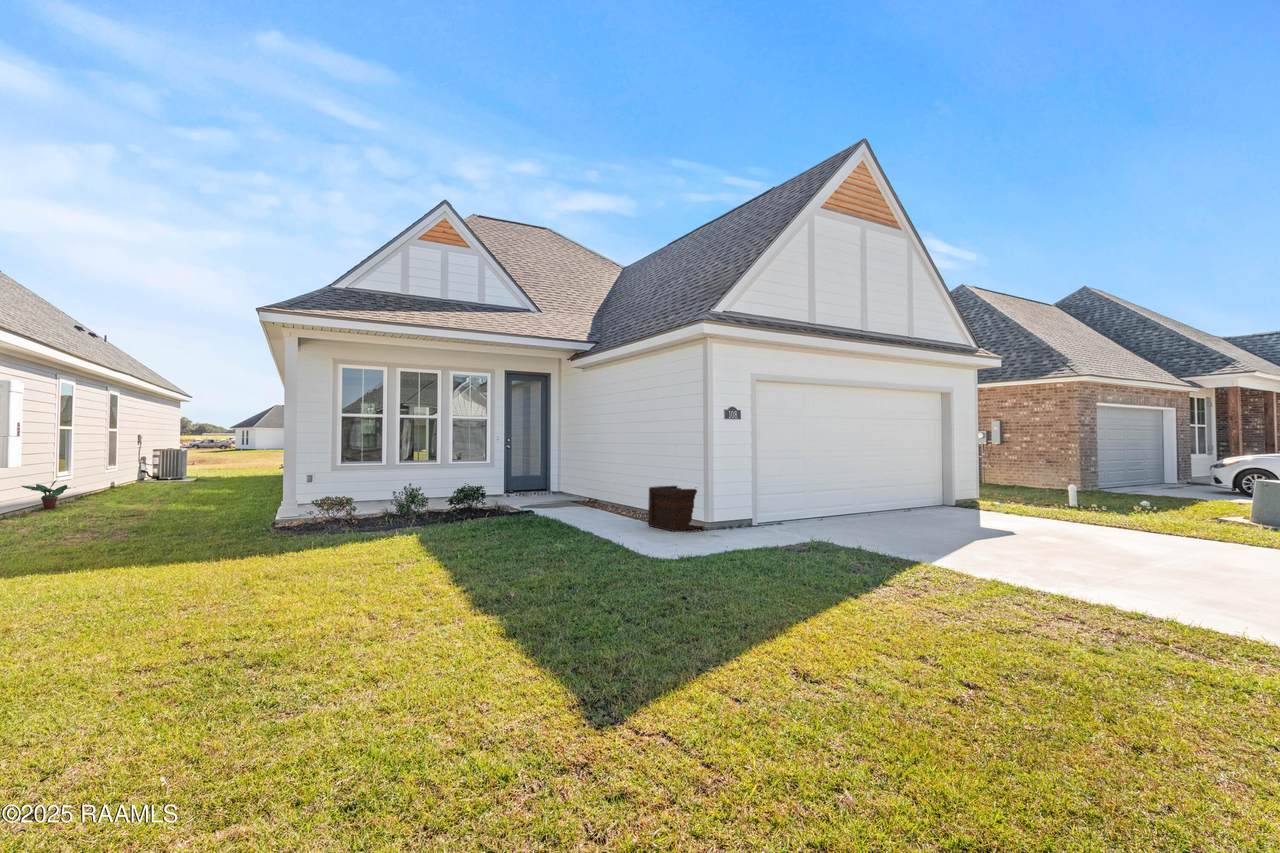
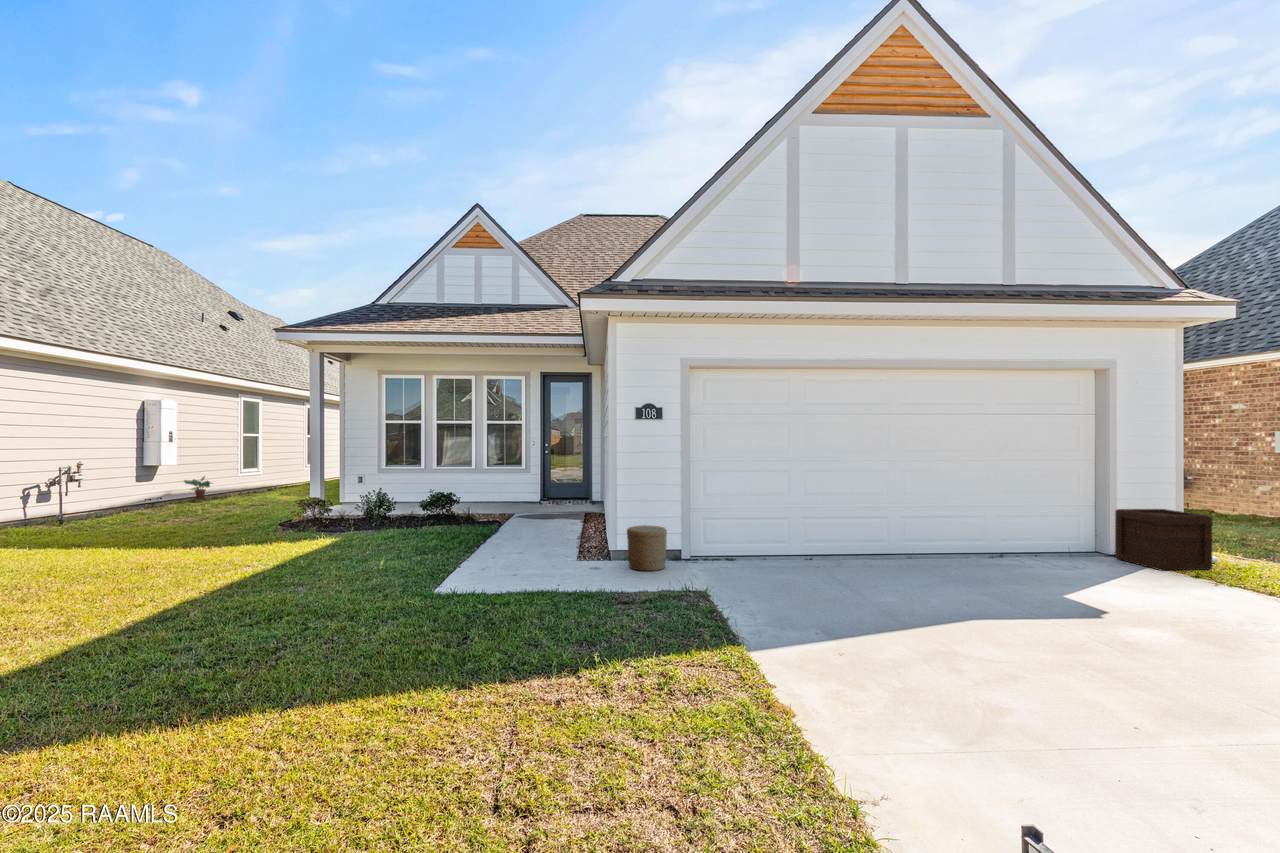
wooden crate: present [648,486,704,531] -> present [1115,509,1212,570]
woven basket: none [727,500,759,533] -> present [627,525,667,571]

